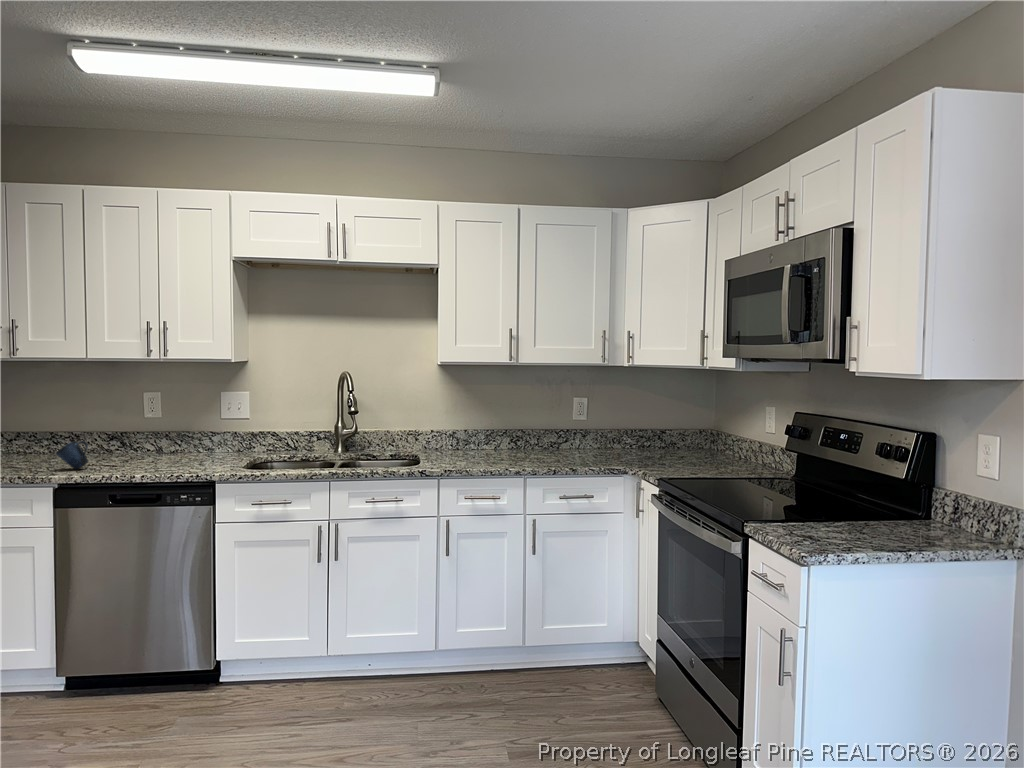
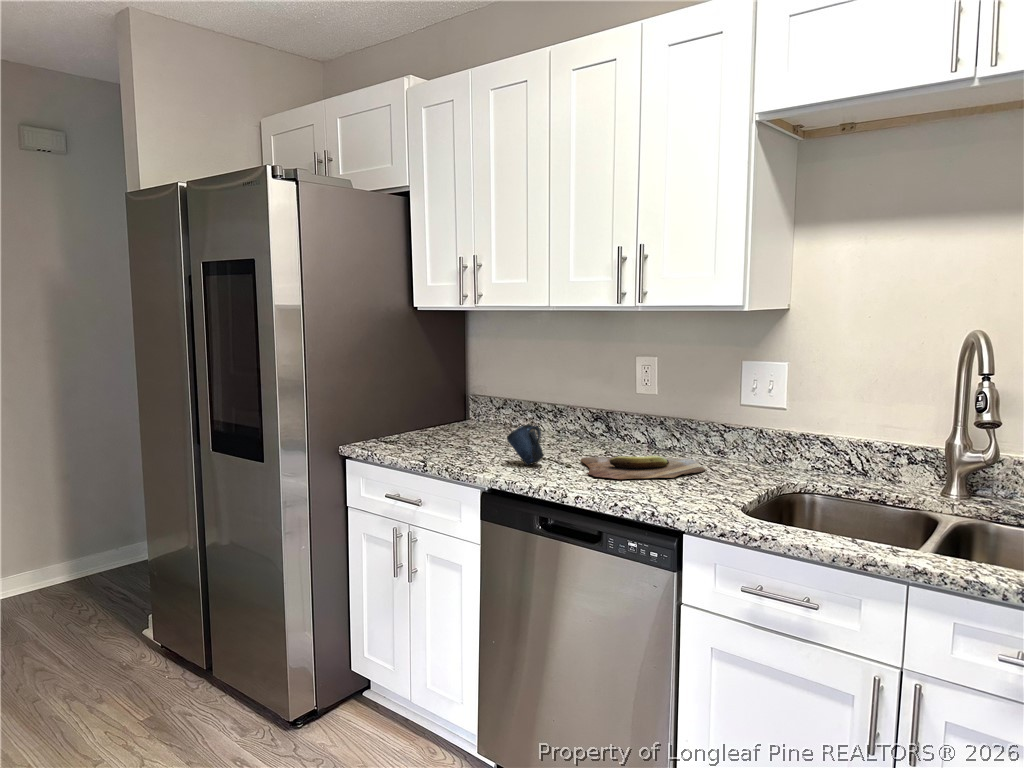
cutting board: none [114,453,205,468] -> present [581,456,705,479]

